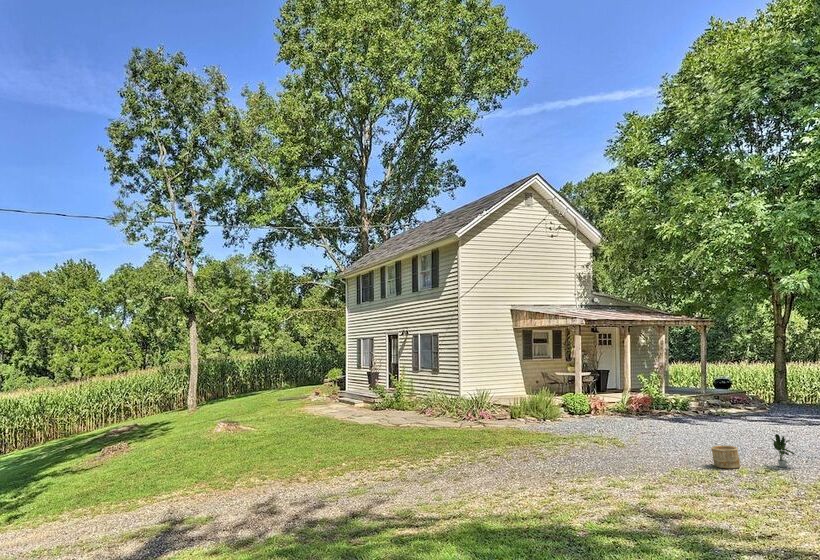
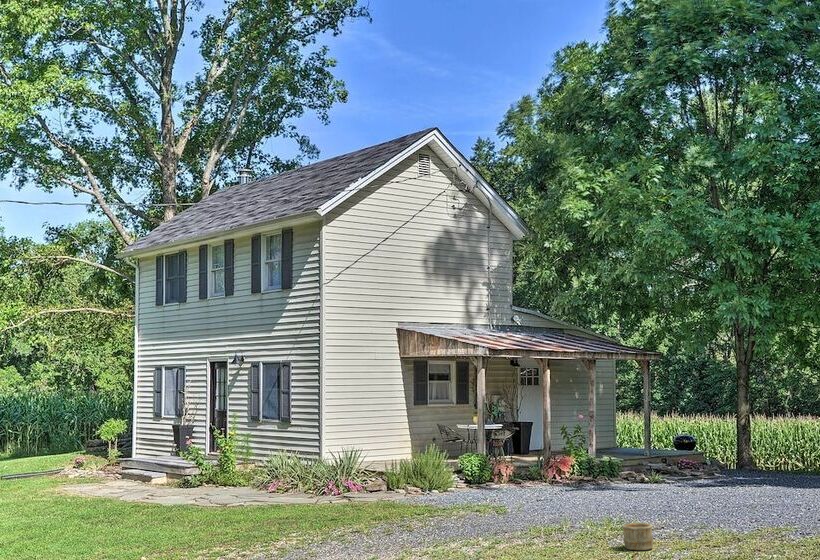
potted plant: present [772,434,795,467] -> none [687,509,714,549]

